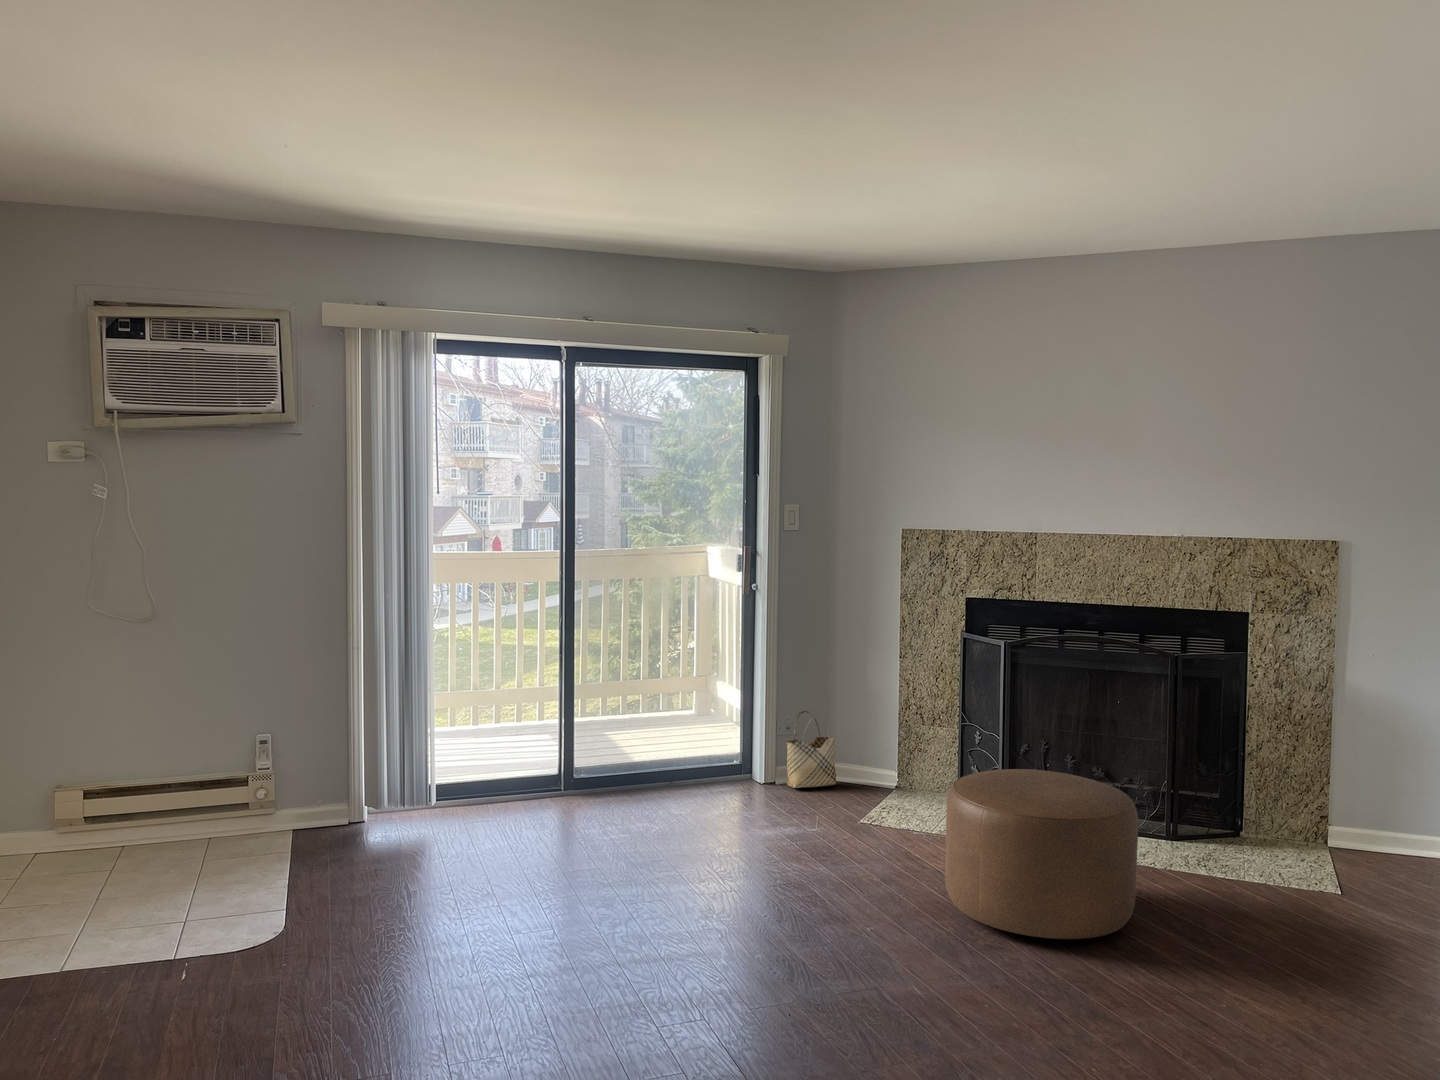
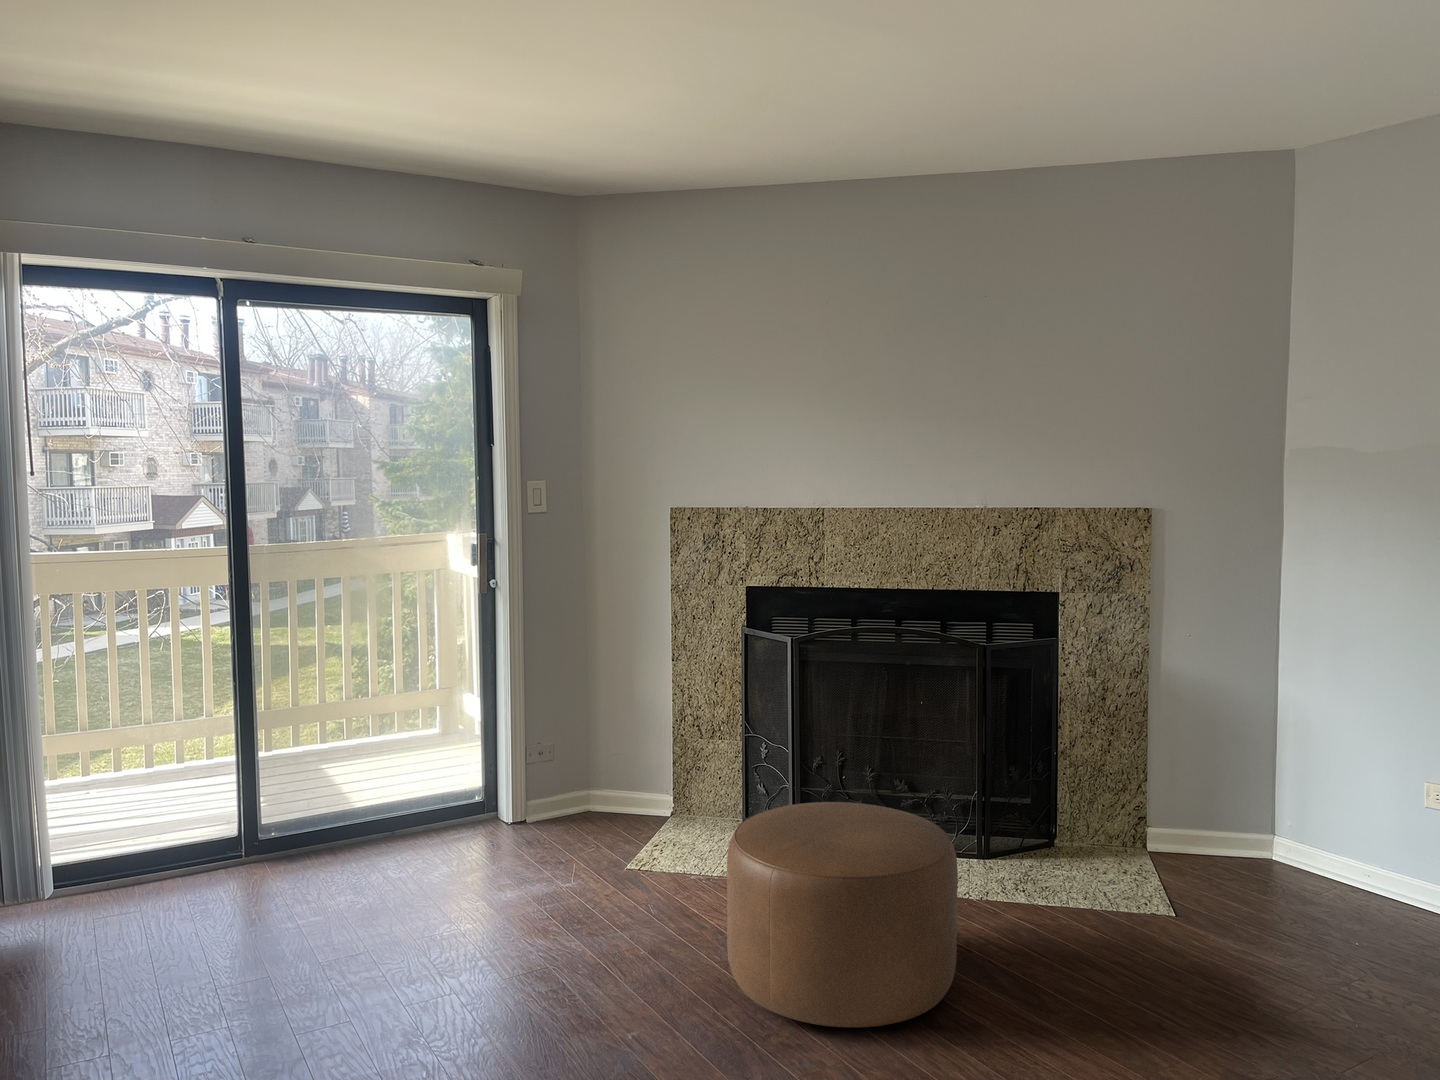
woven basket: present [786,711,836,788] -> none [537,730,600,826]

